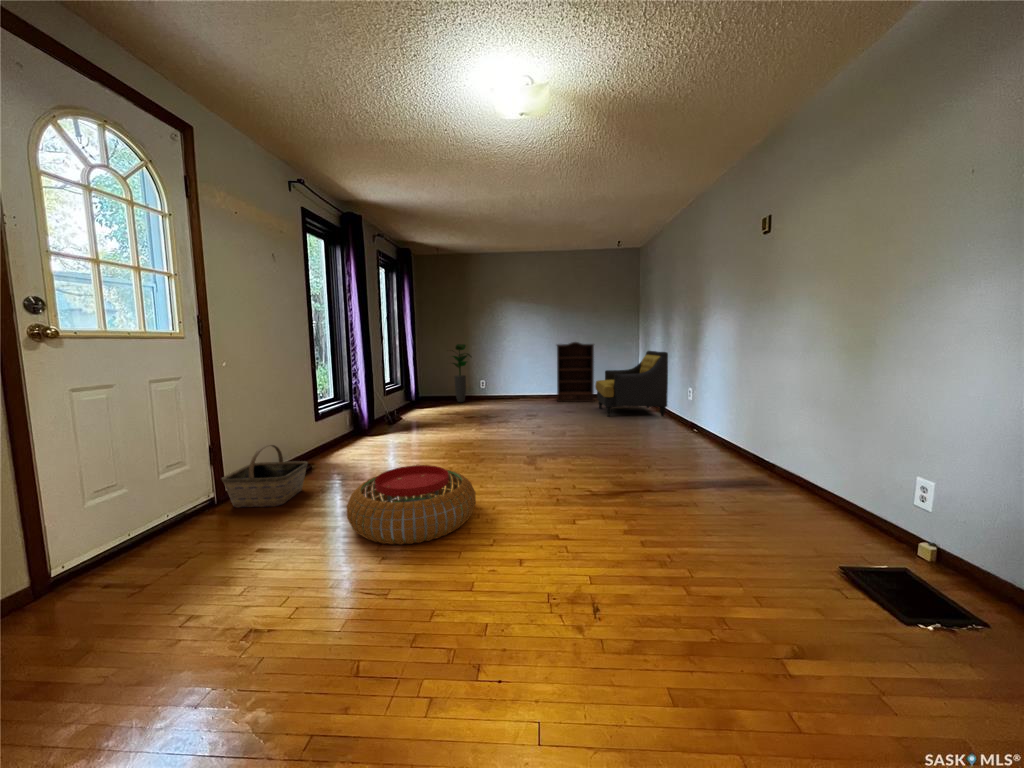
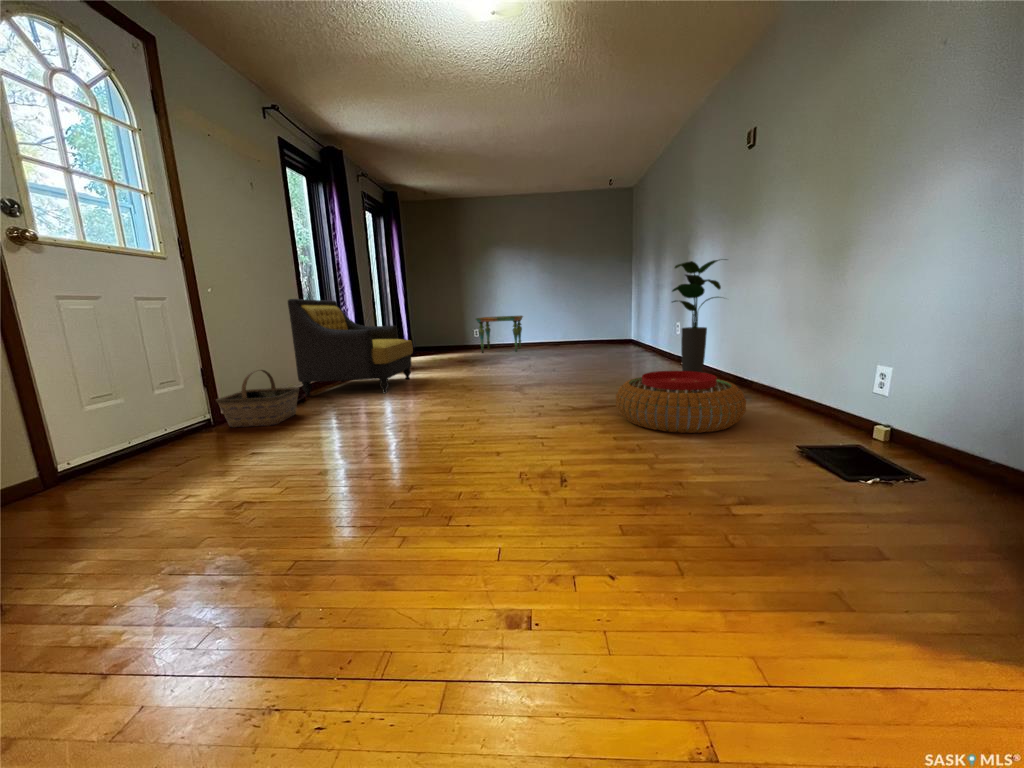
bookshelf: present [557,342,594,402] -> none [549,287,588,348]
potted plant: present [452,344,471,402] -> present [672,259,726,372]
armchair: present [595,351,668,417] -> present [288,299,413,396]
side table: none [483,368,530,406] -> present [476,316,523,353]
pouf: present [347,465,476,545] -> present [616,371,746,433]

